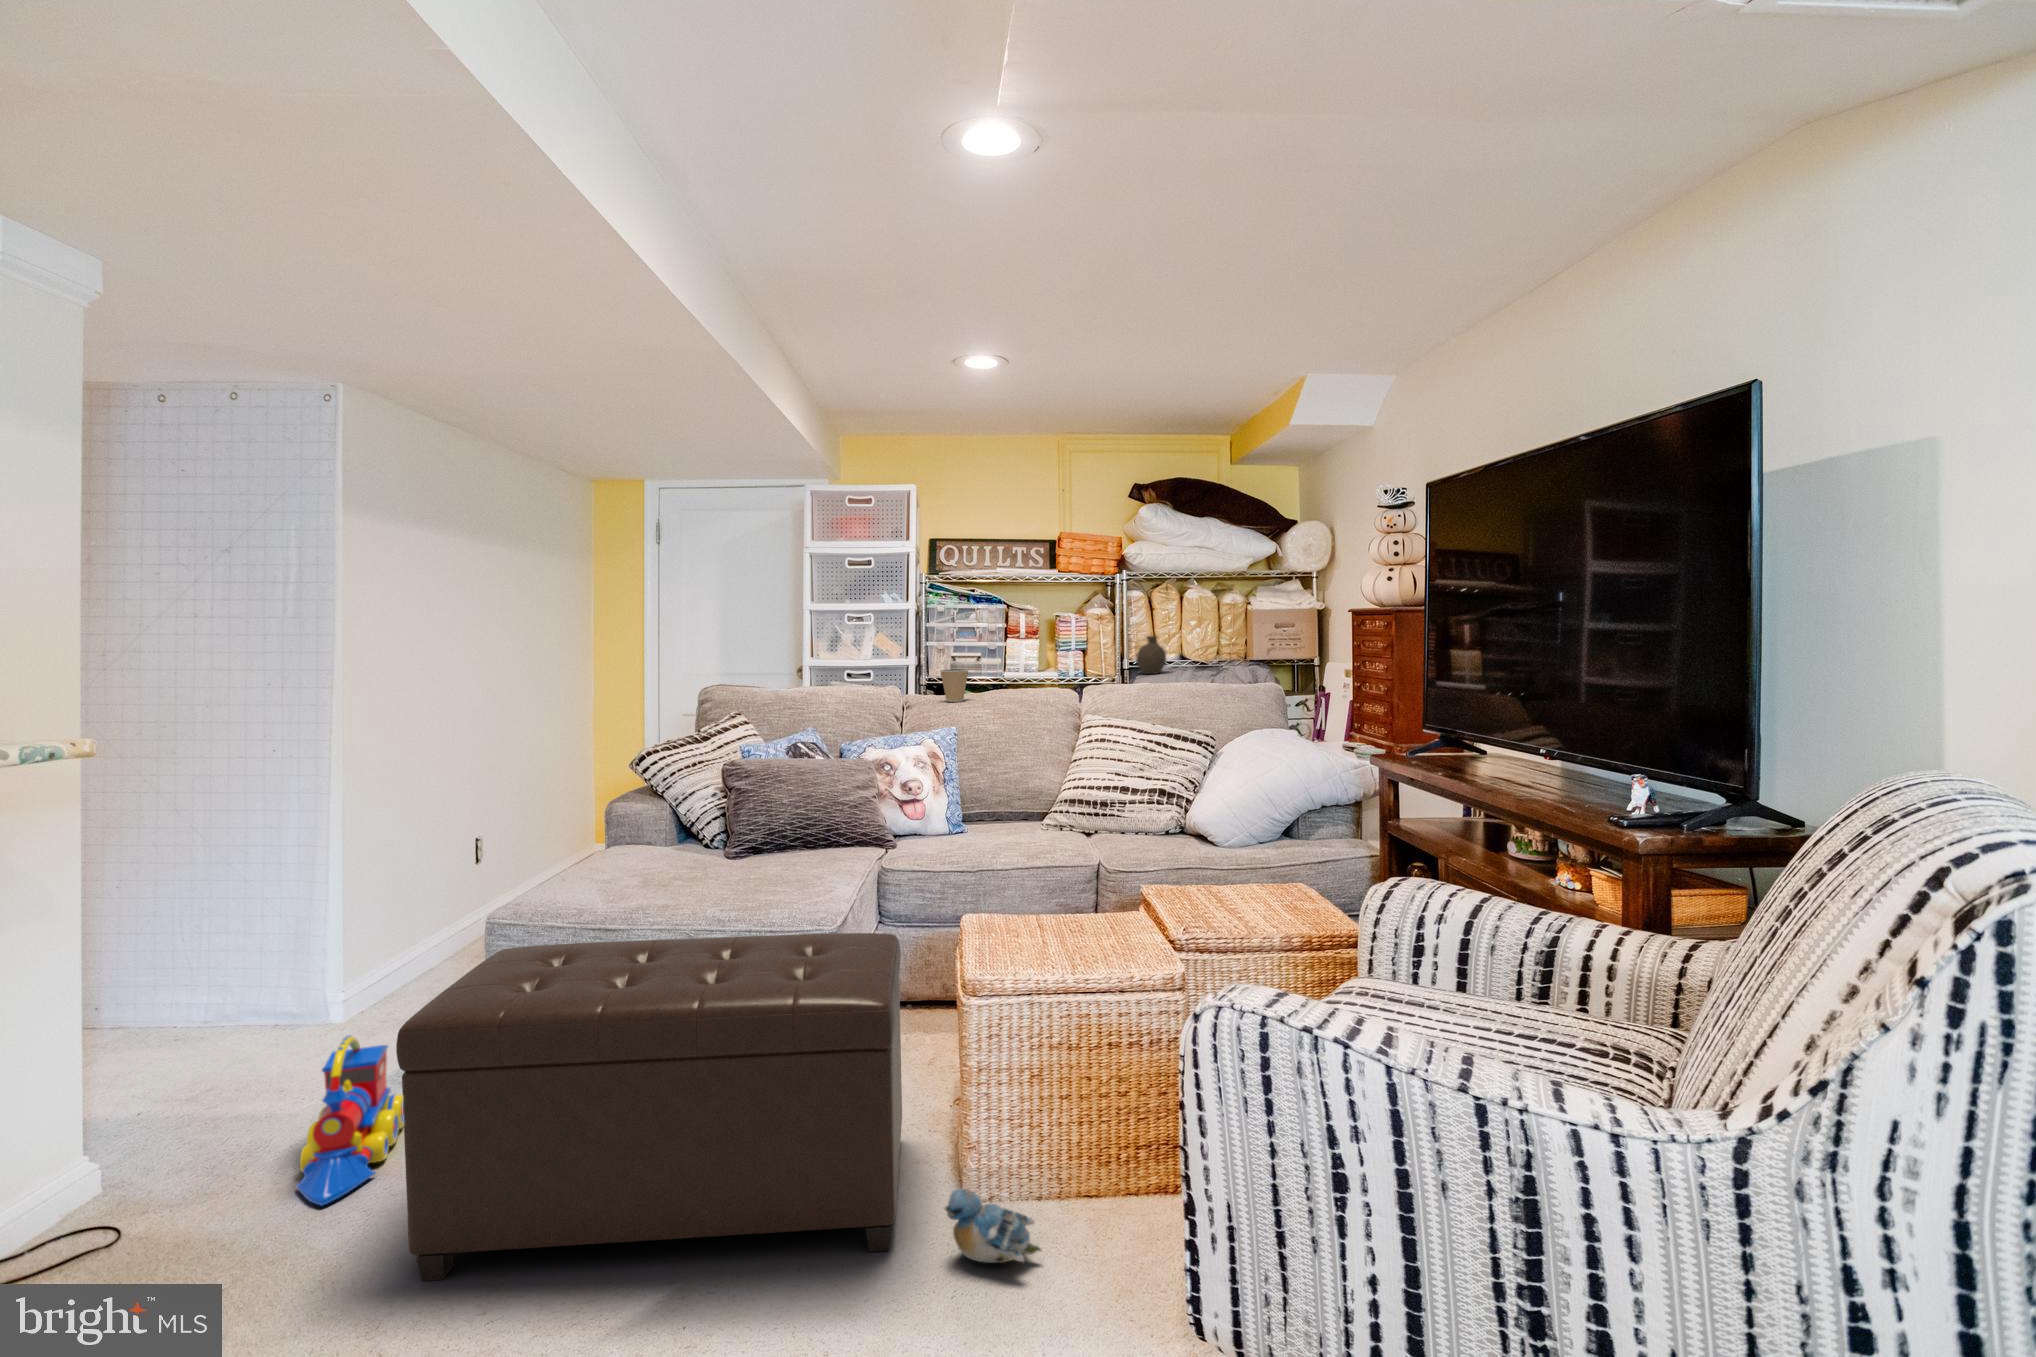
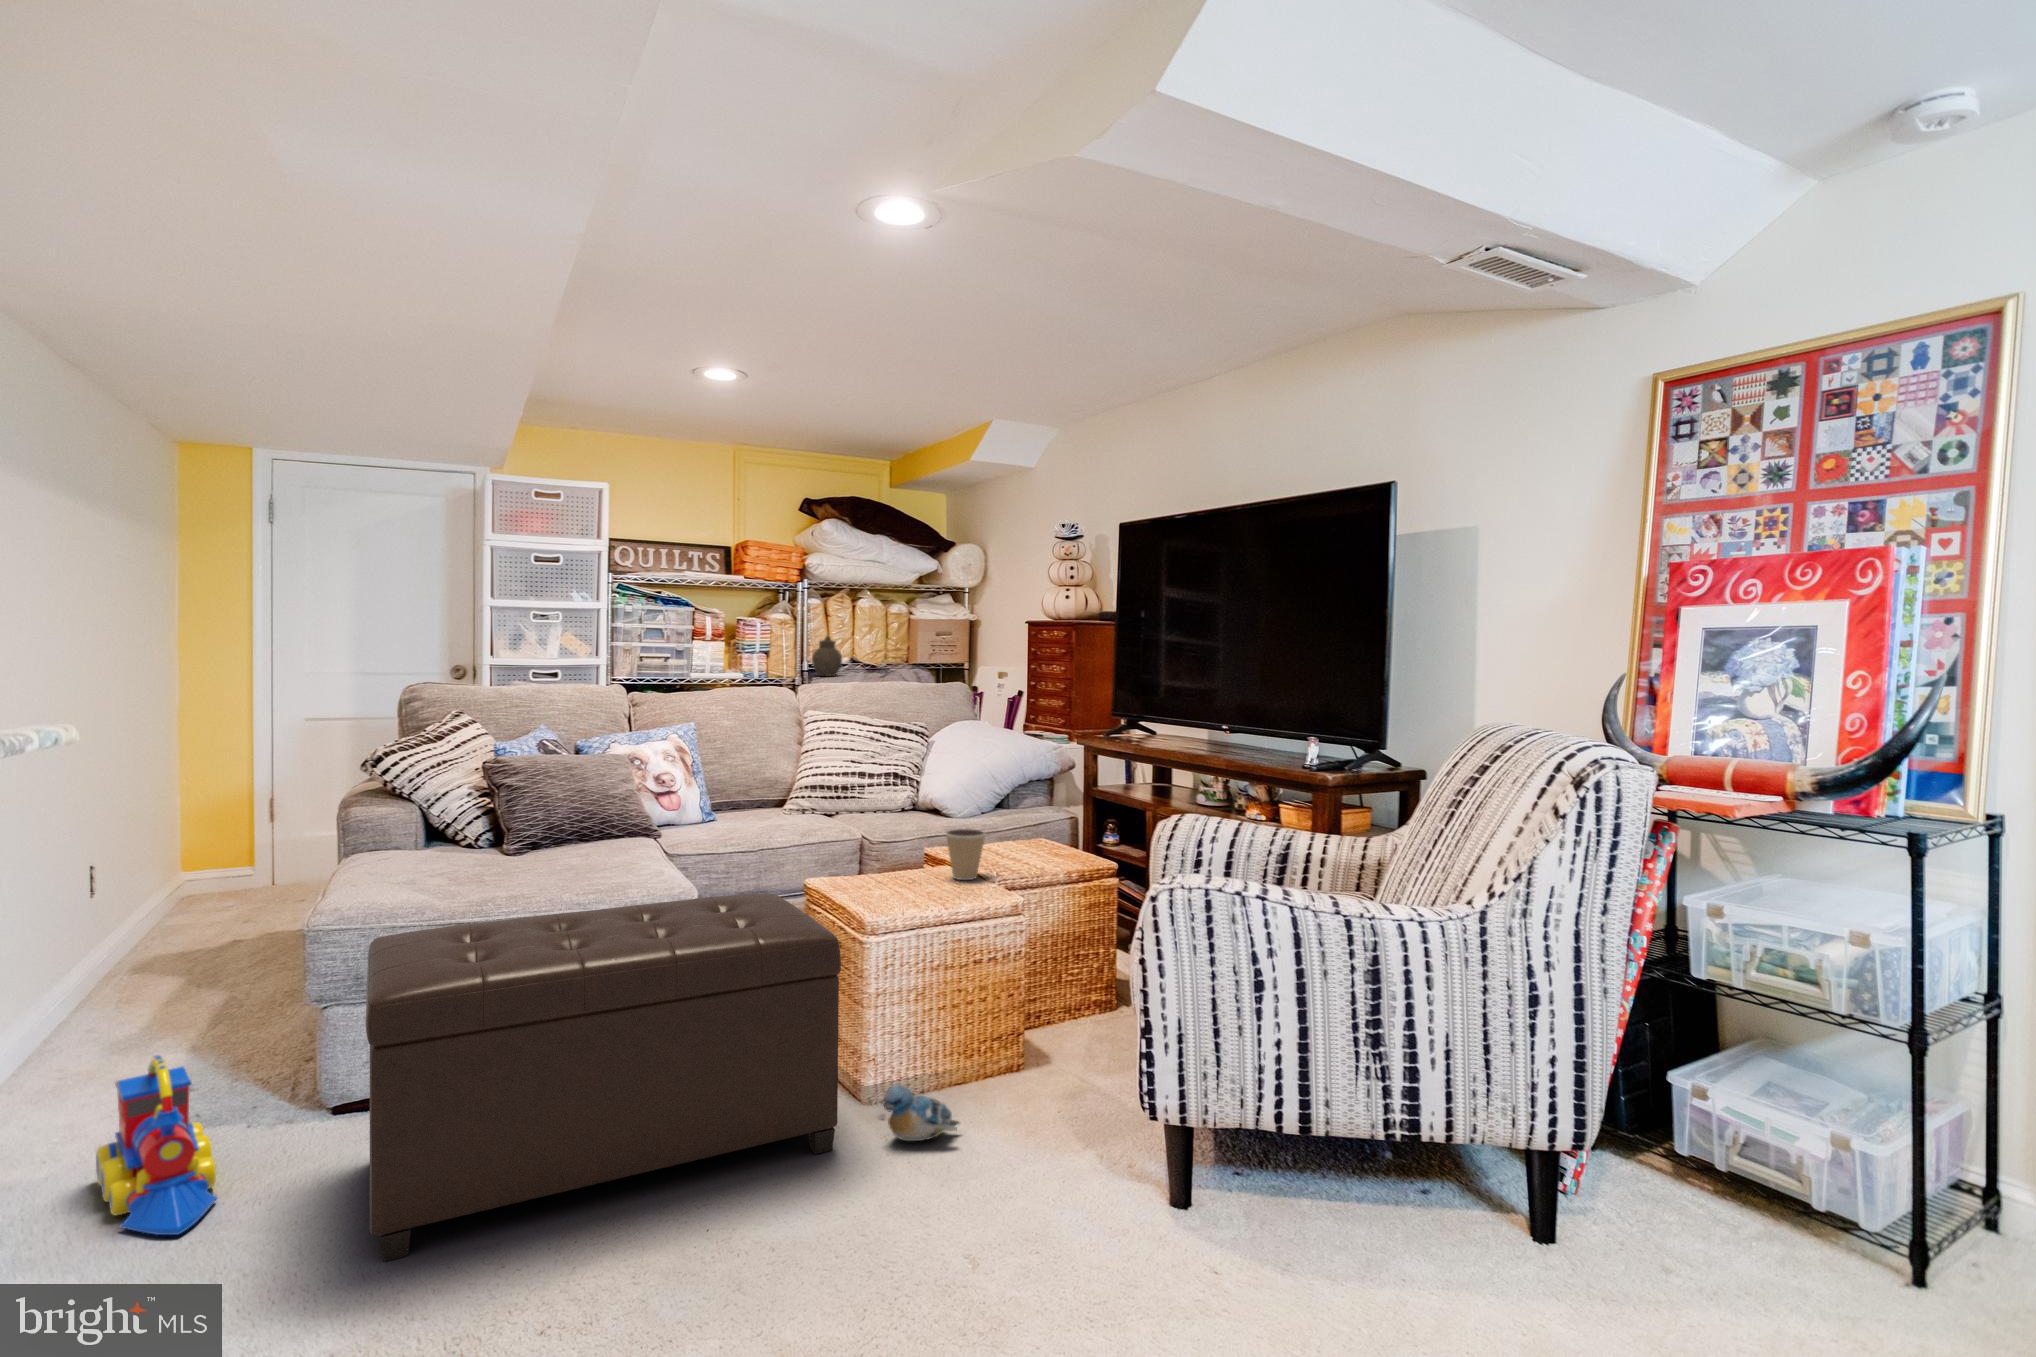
coffee cup: present [940,669,968,702] -> present [946,829,985,880]

